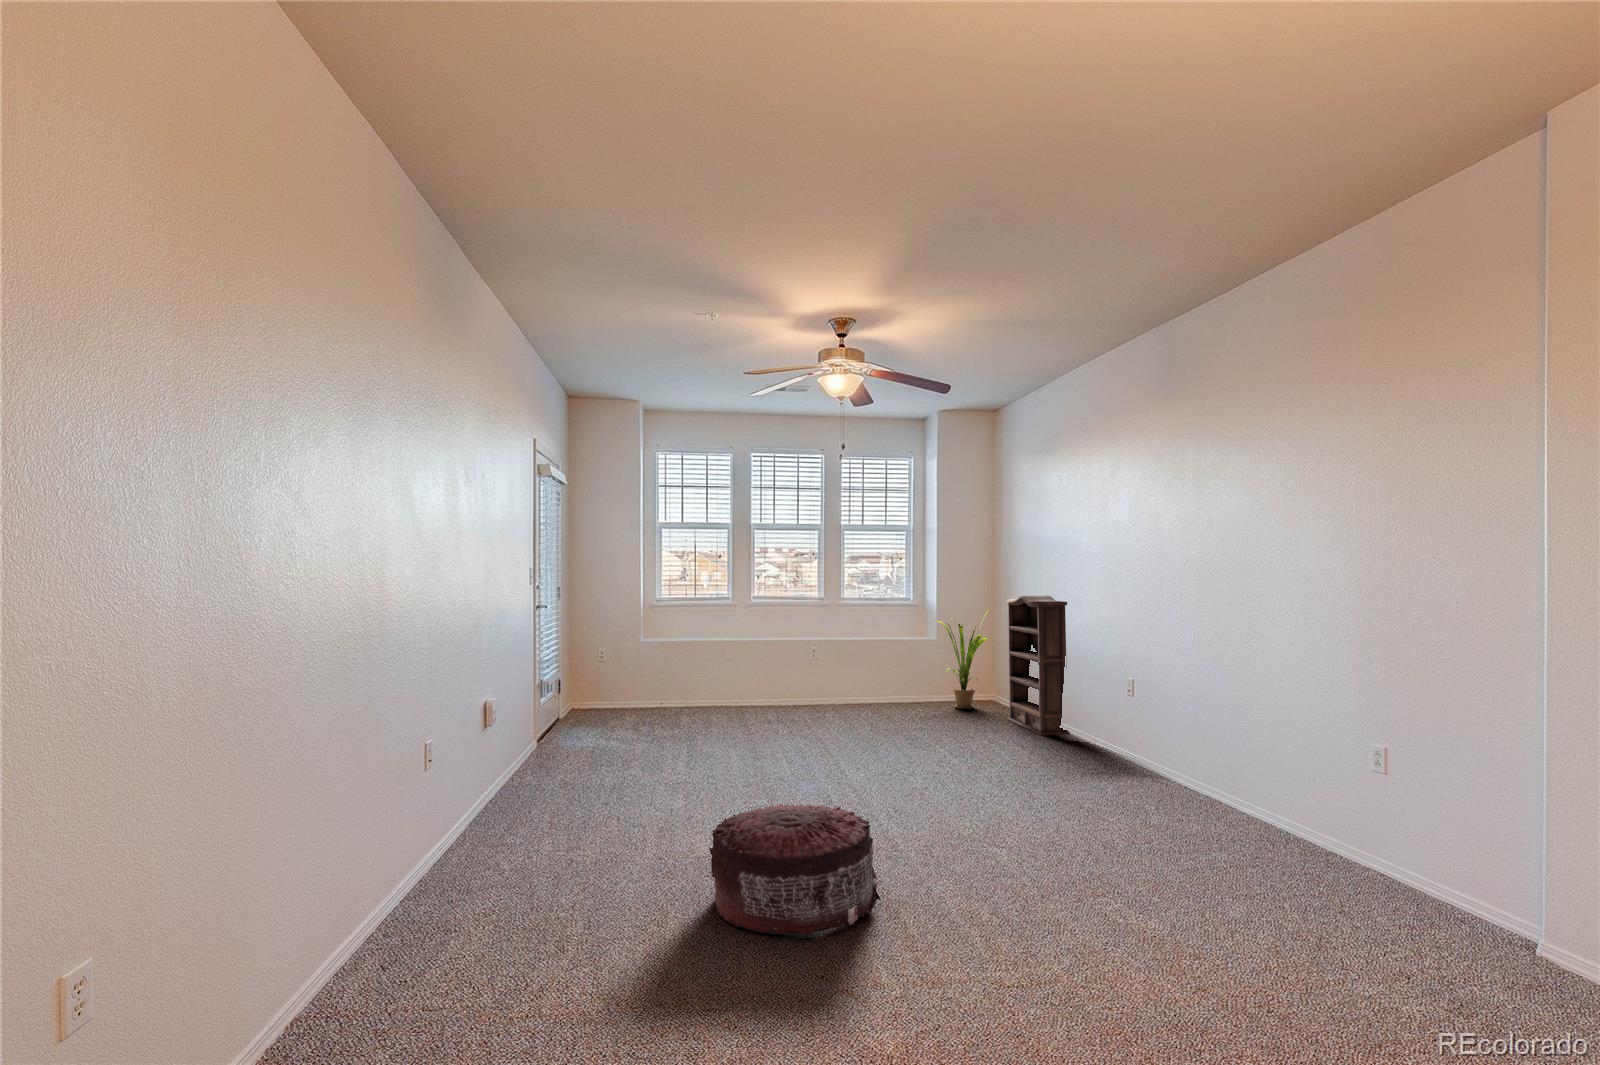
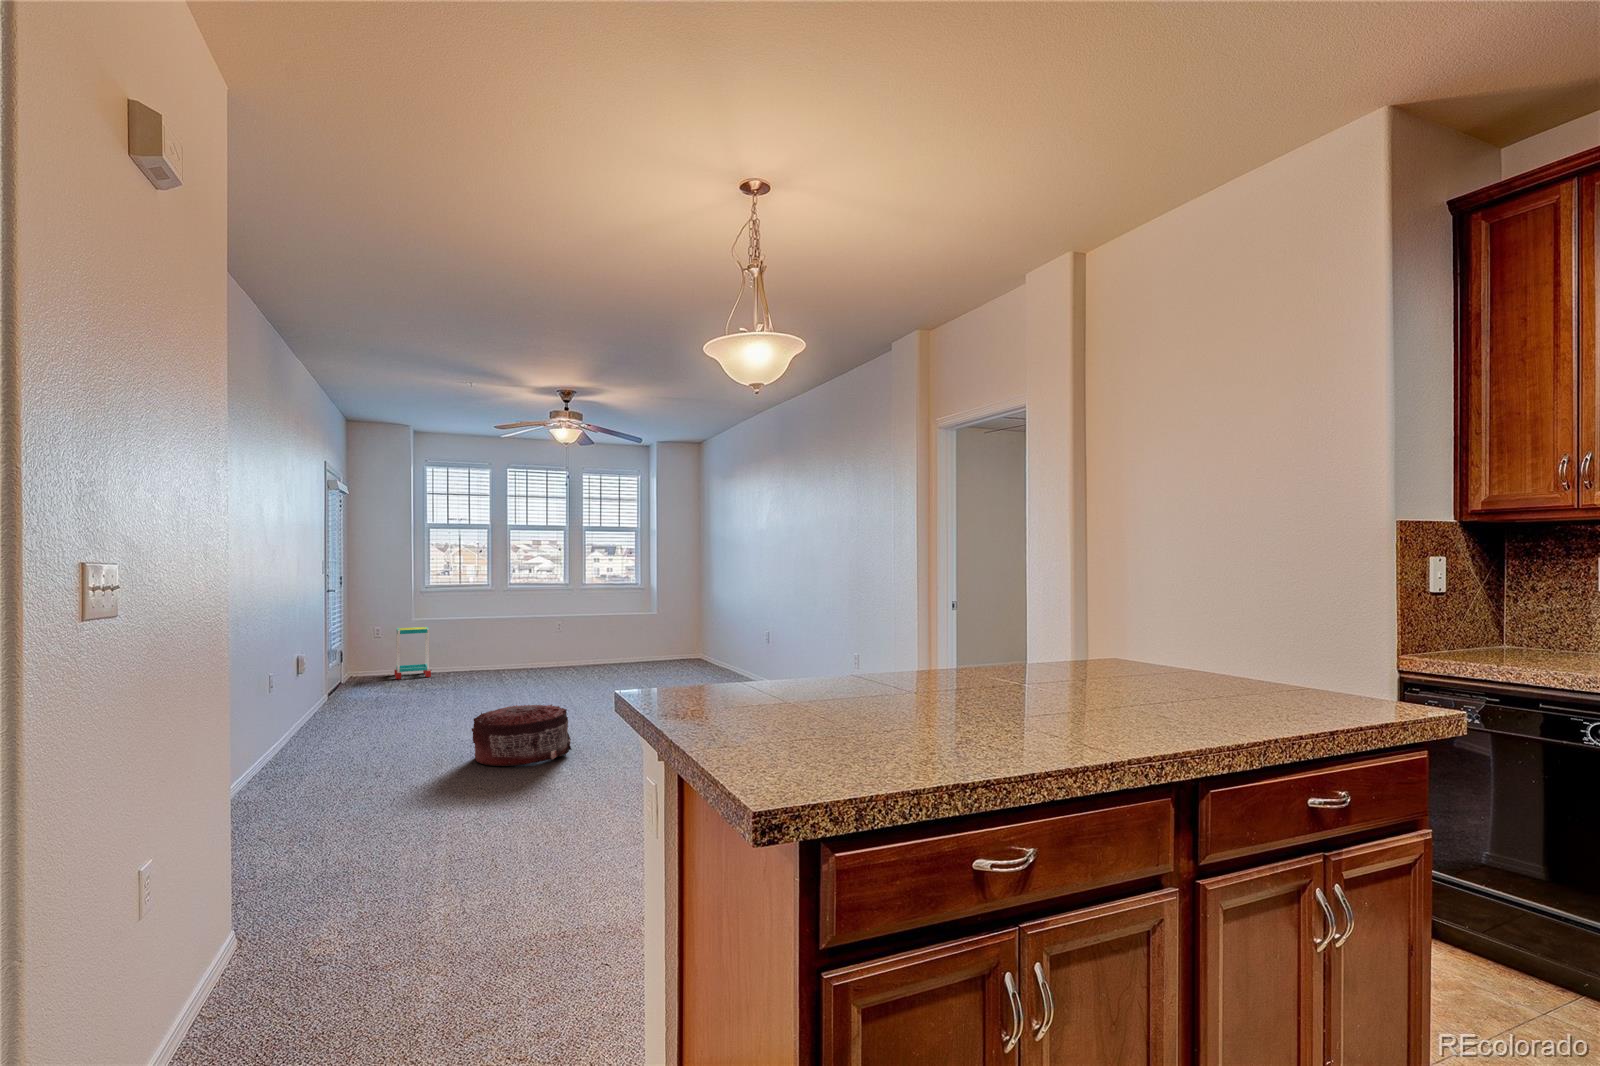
bookshelf: present [1006,596,1070,735] -> none [700,581,737,677]
house plant: present [937,610,989,709] -> none [651,589,693,664]
side table: none [621,650,662,716] -> present [394,627,431,679]

